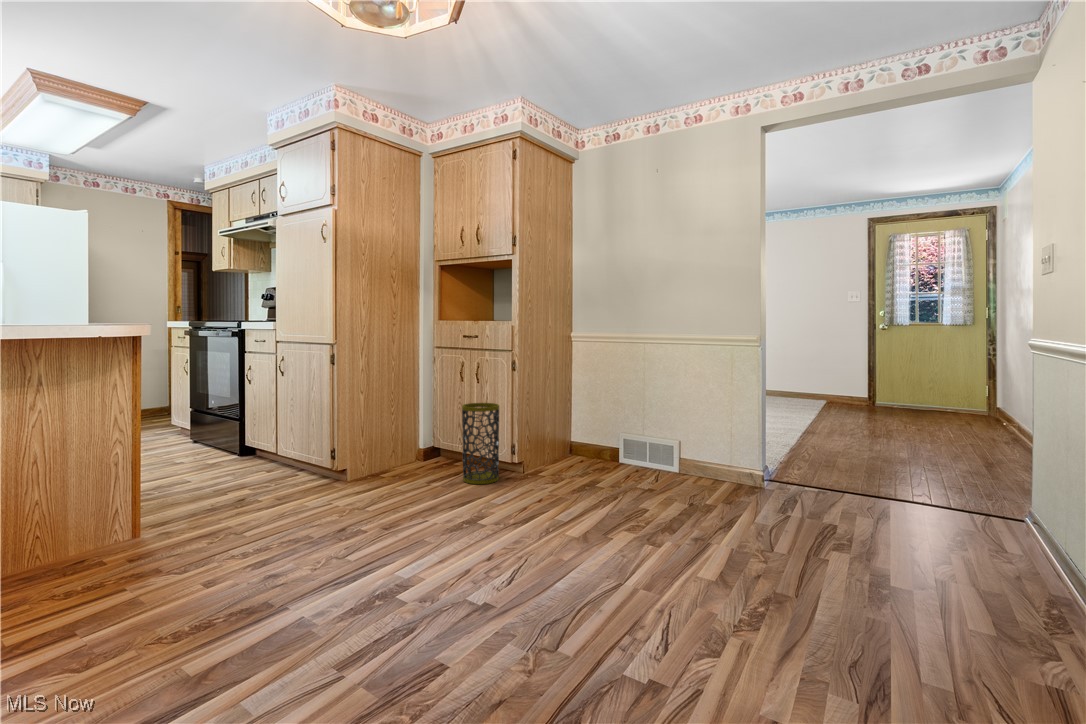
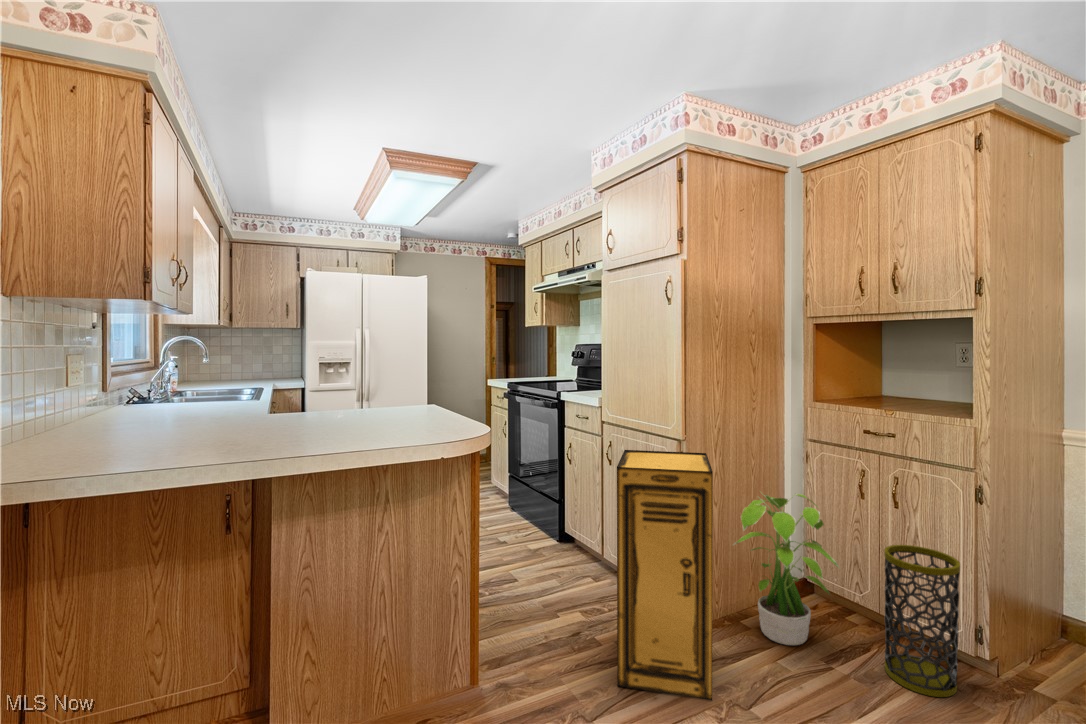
storage cabinet: none [269,348,350,510] -> present [617,450,713,700]
potted plant: none [374,378,441,479] -> present [734,494,839,645]

